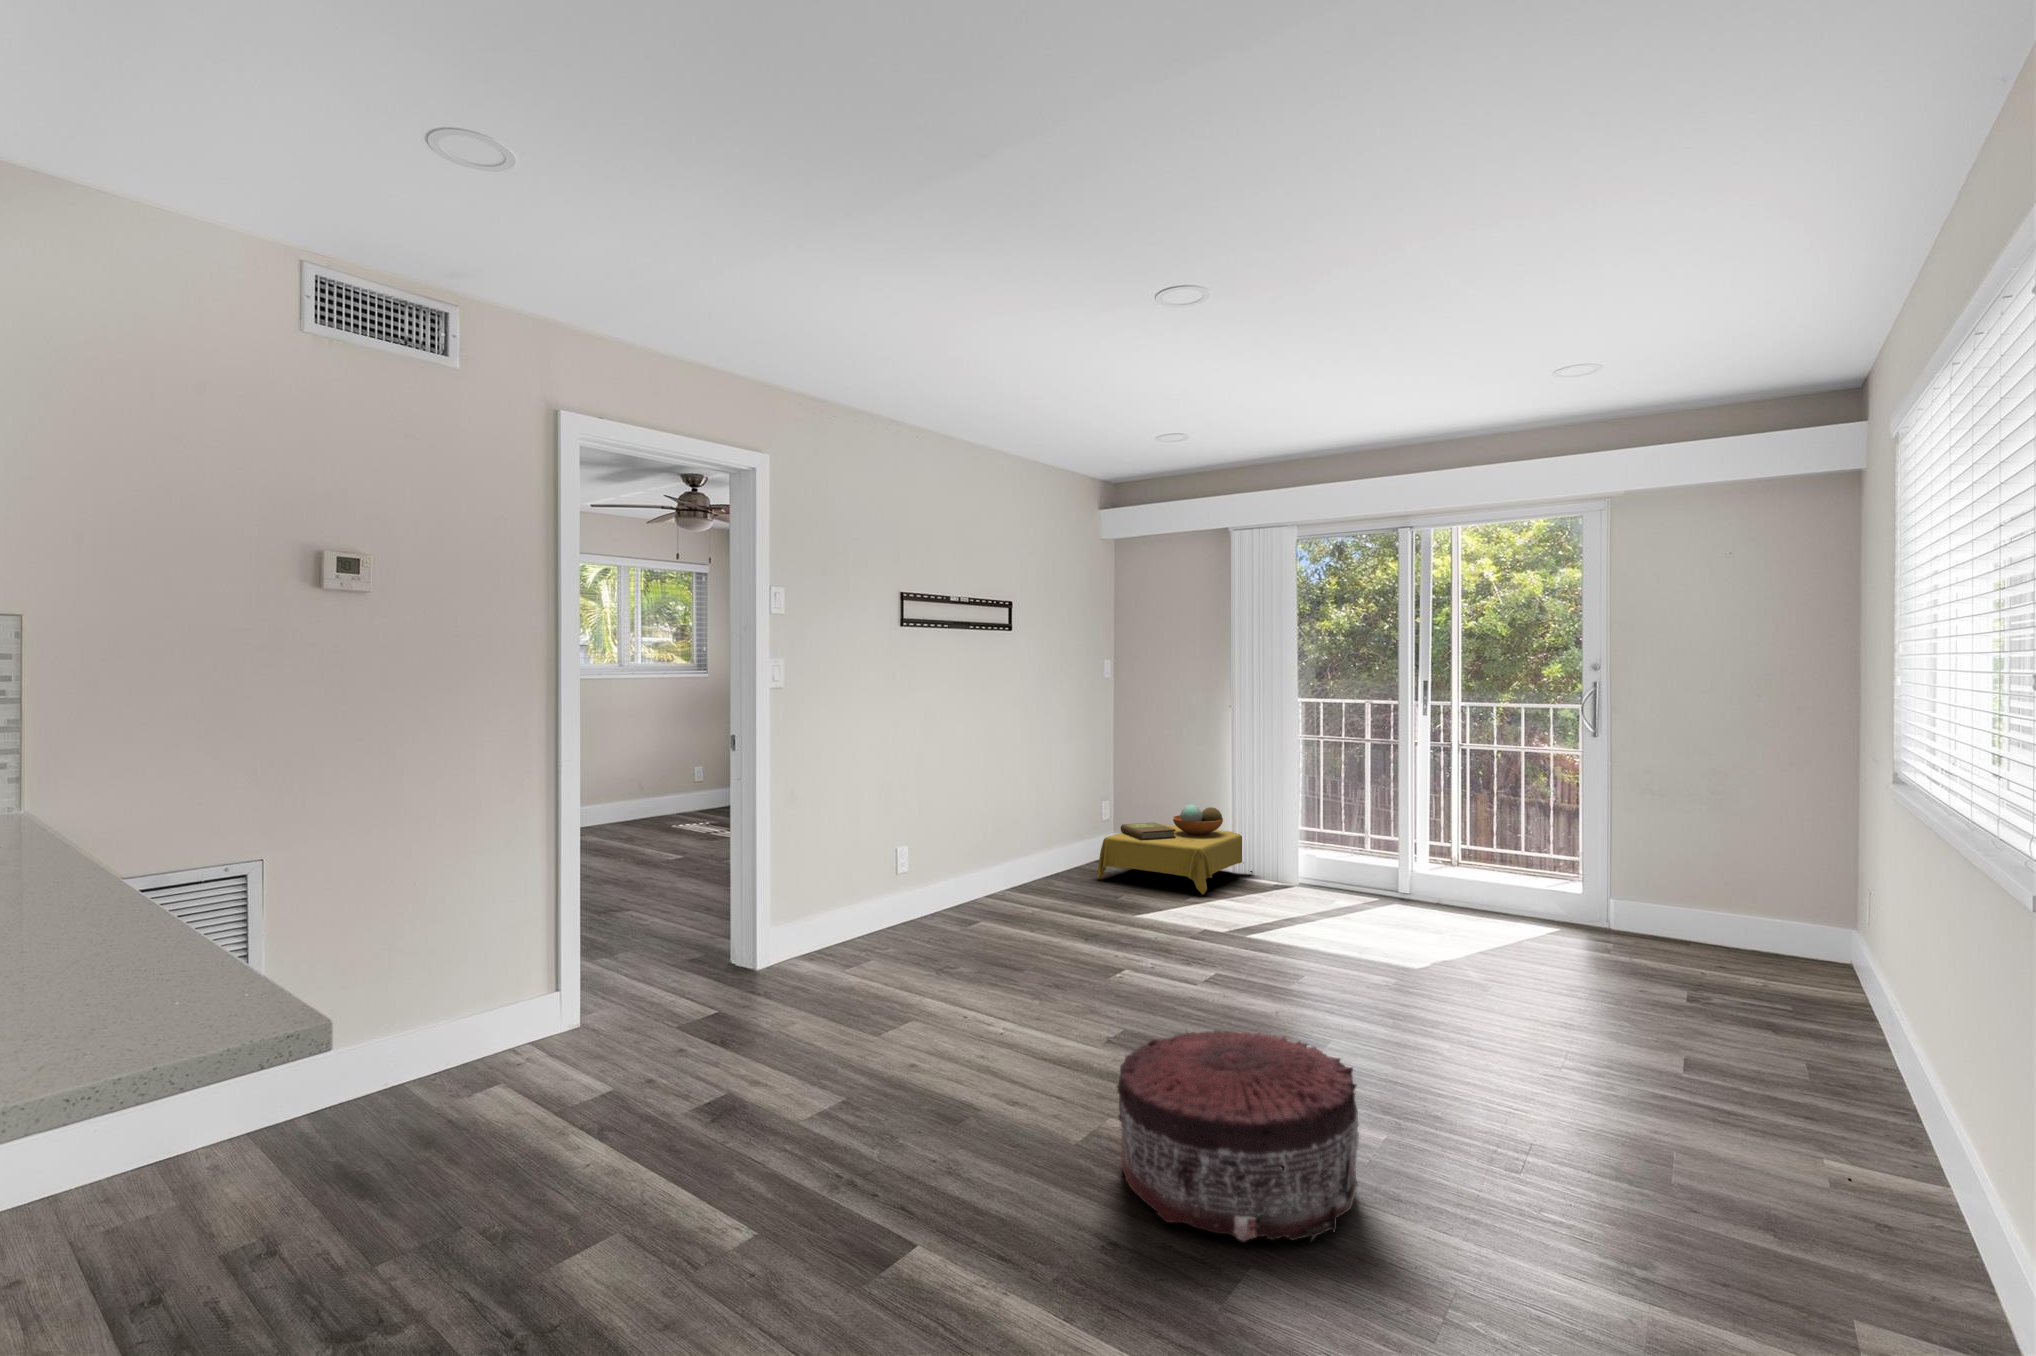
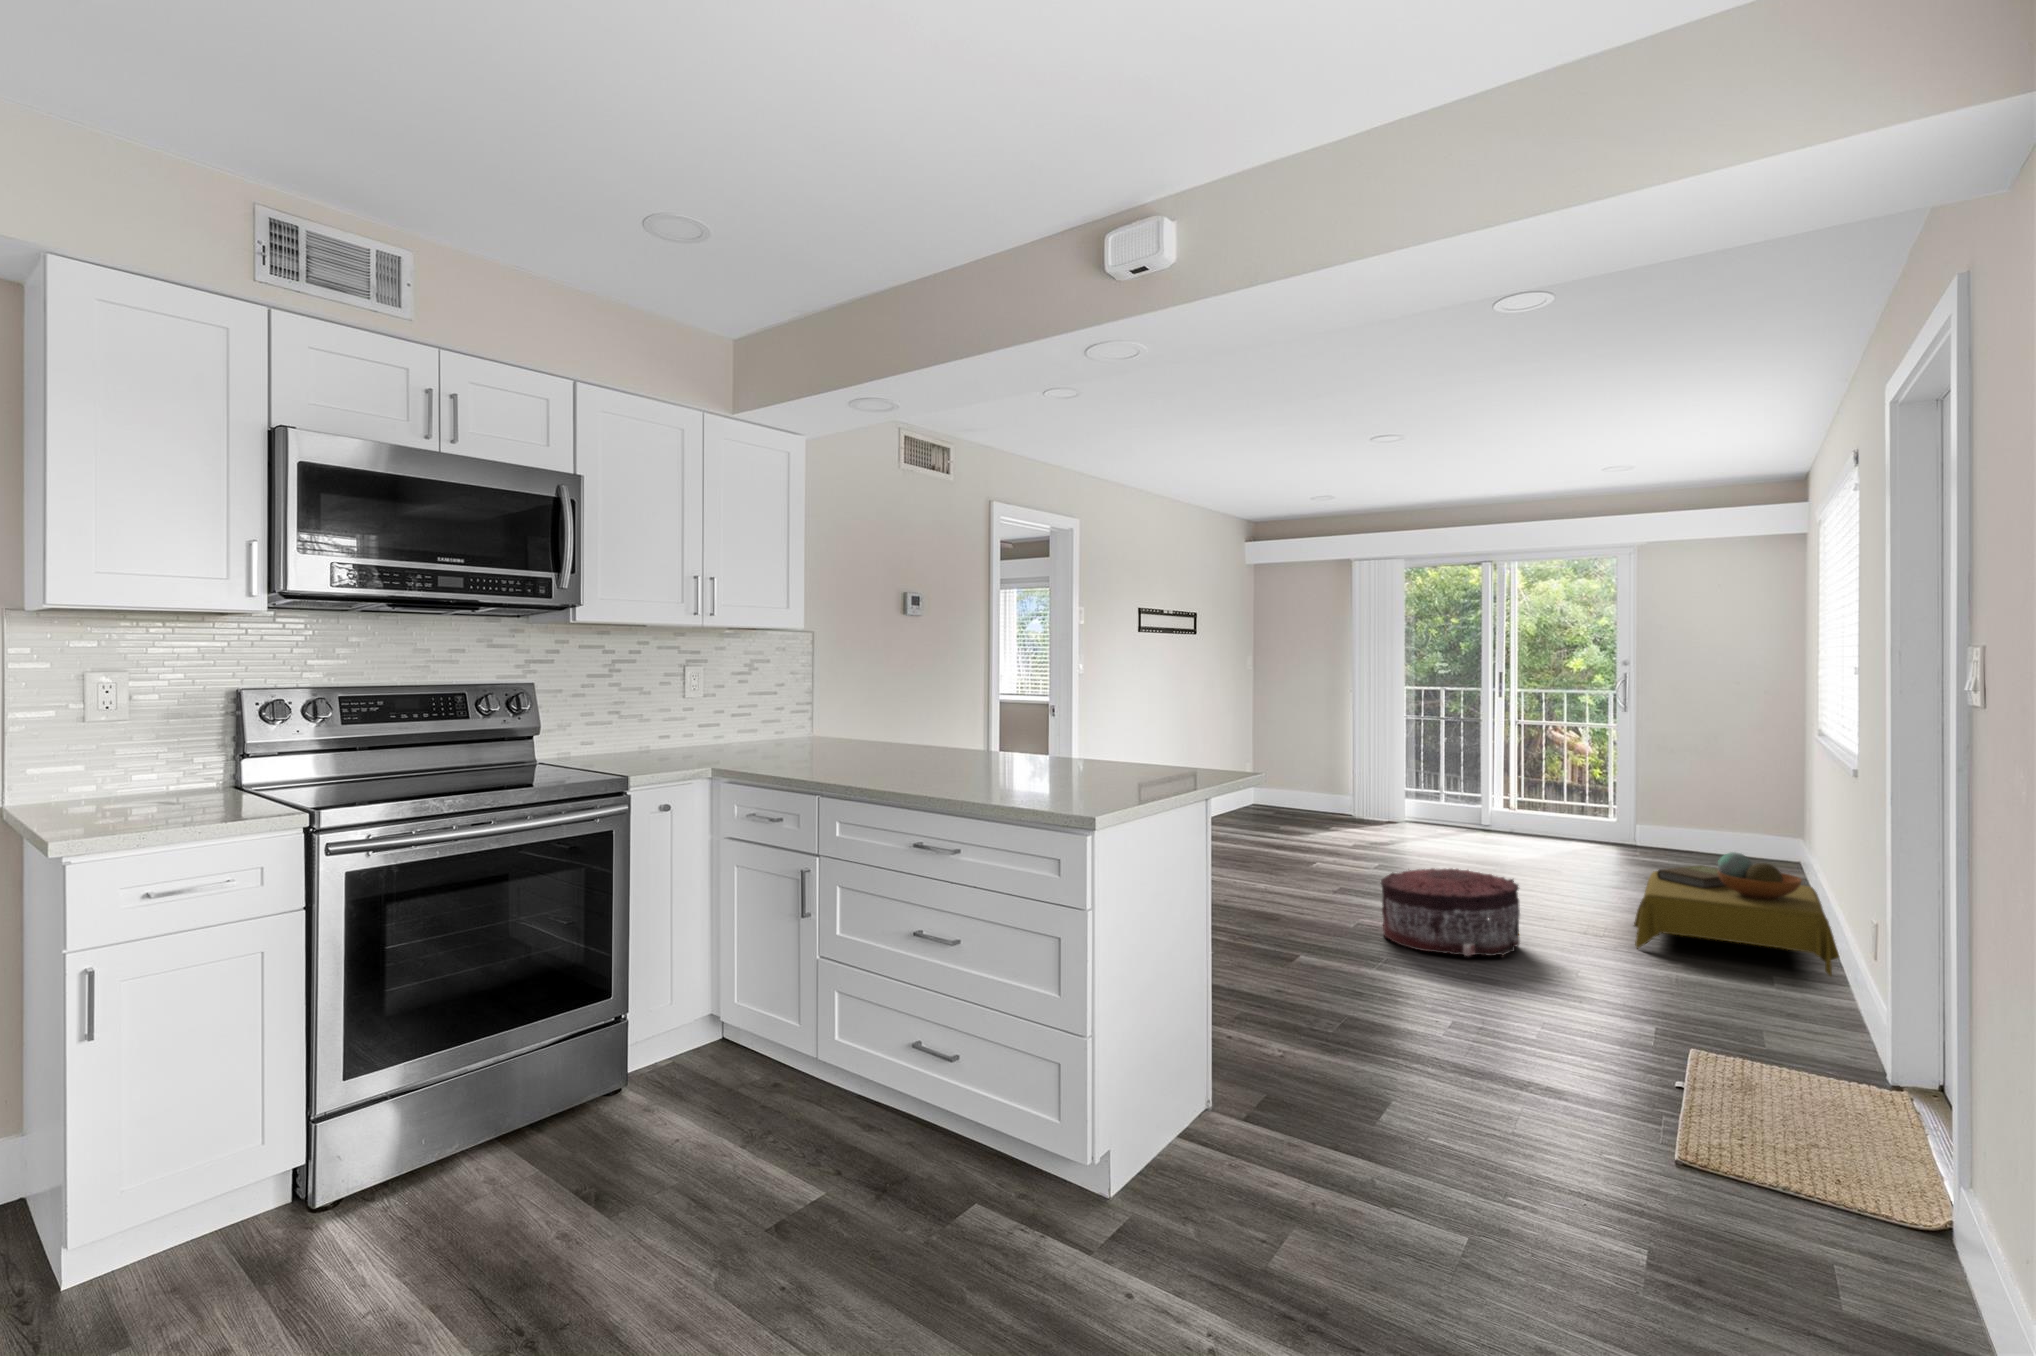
side table: present [1098,804,1253,894] -> present [1634,852,1839,976]

